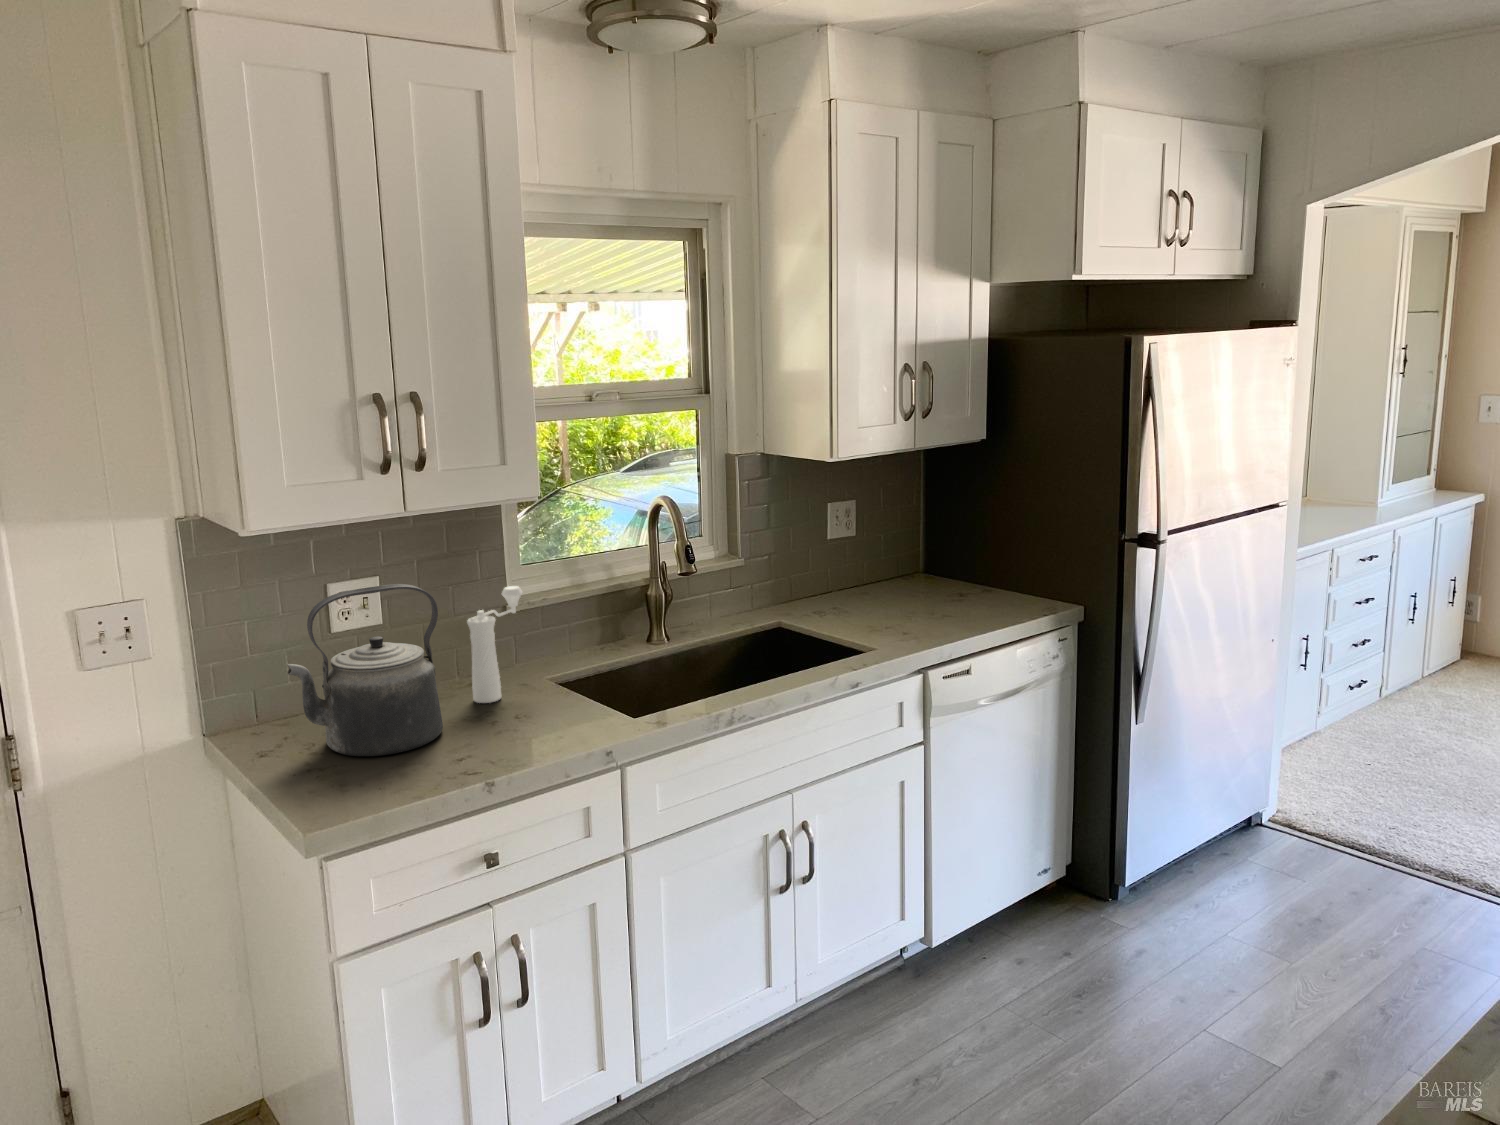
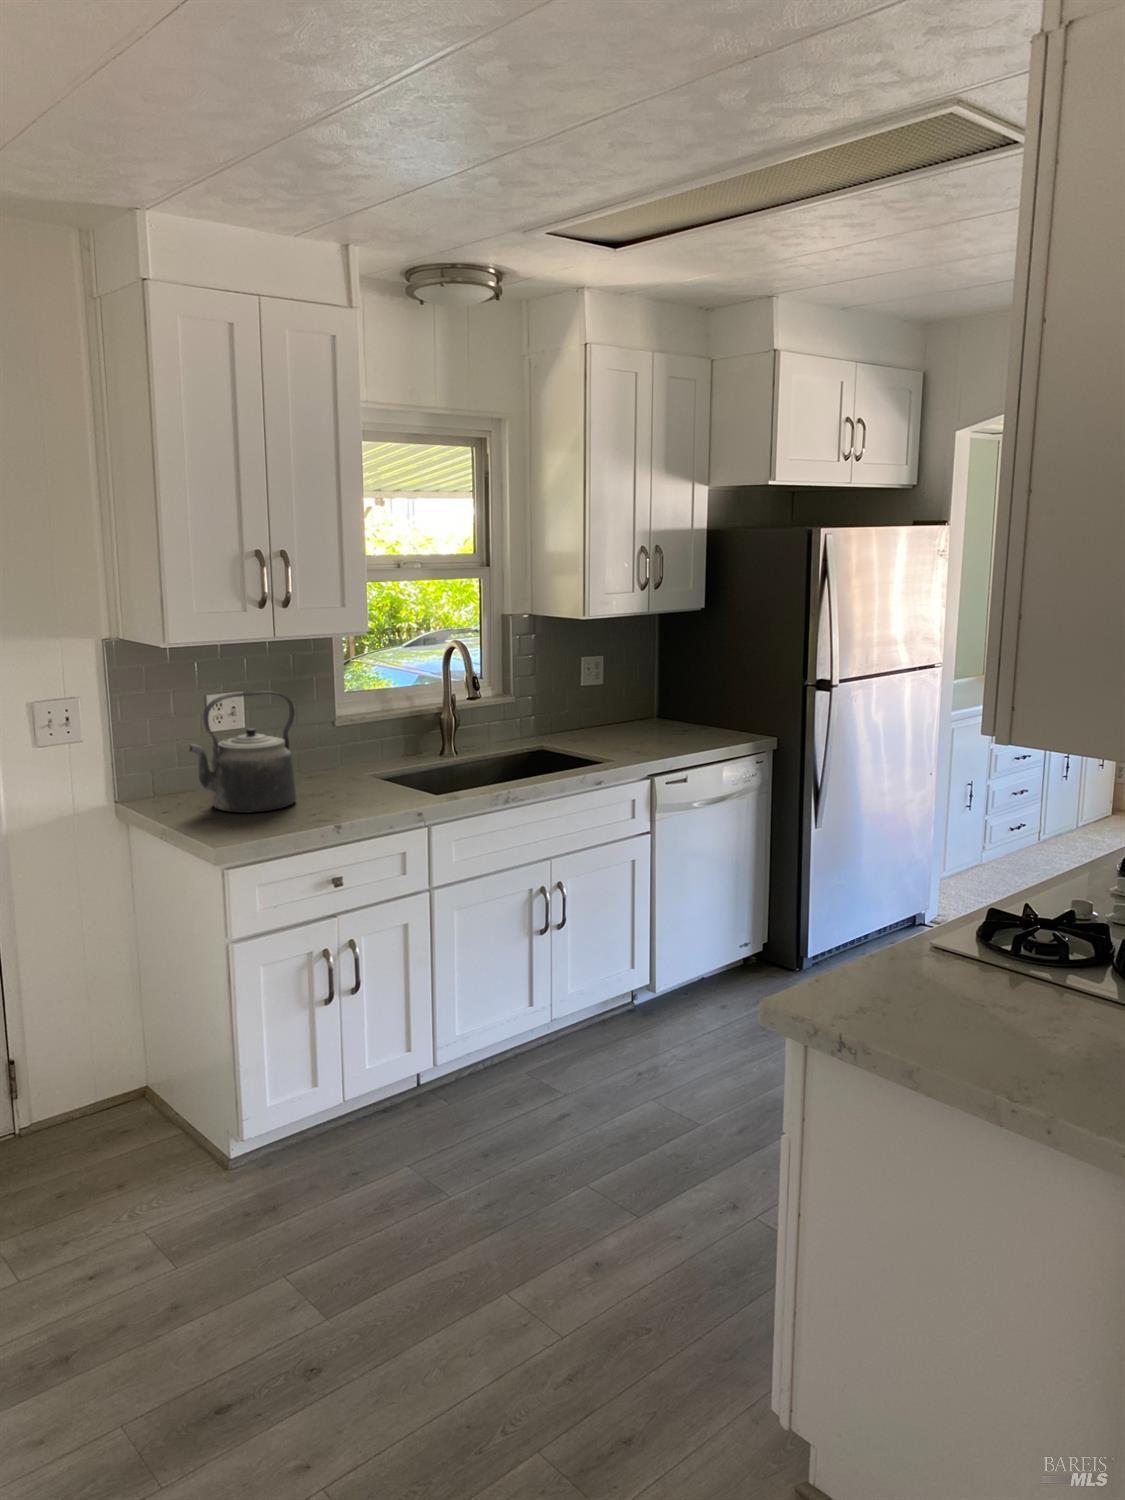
pepper mill: present [467,586,522,703] -> none [310,702,350,787]

